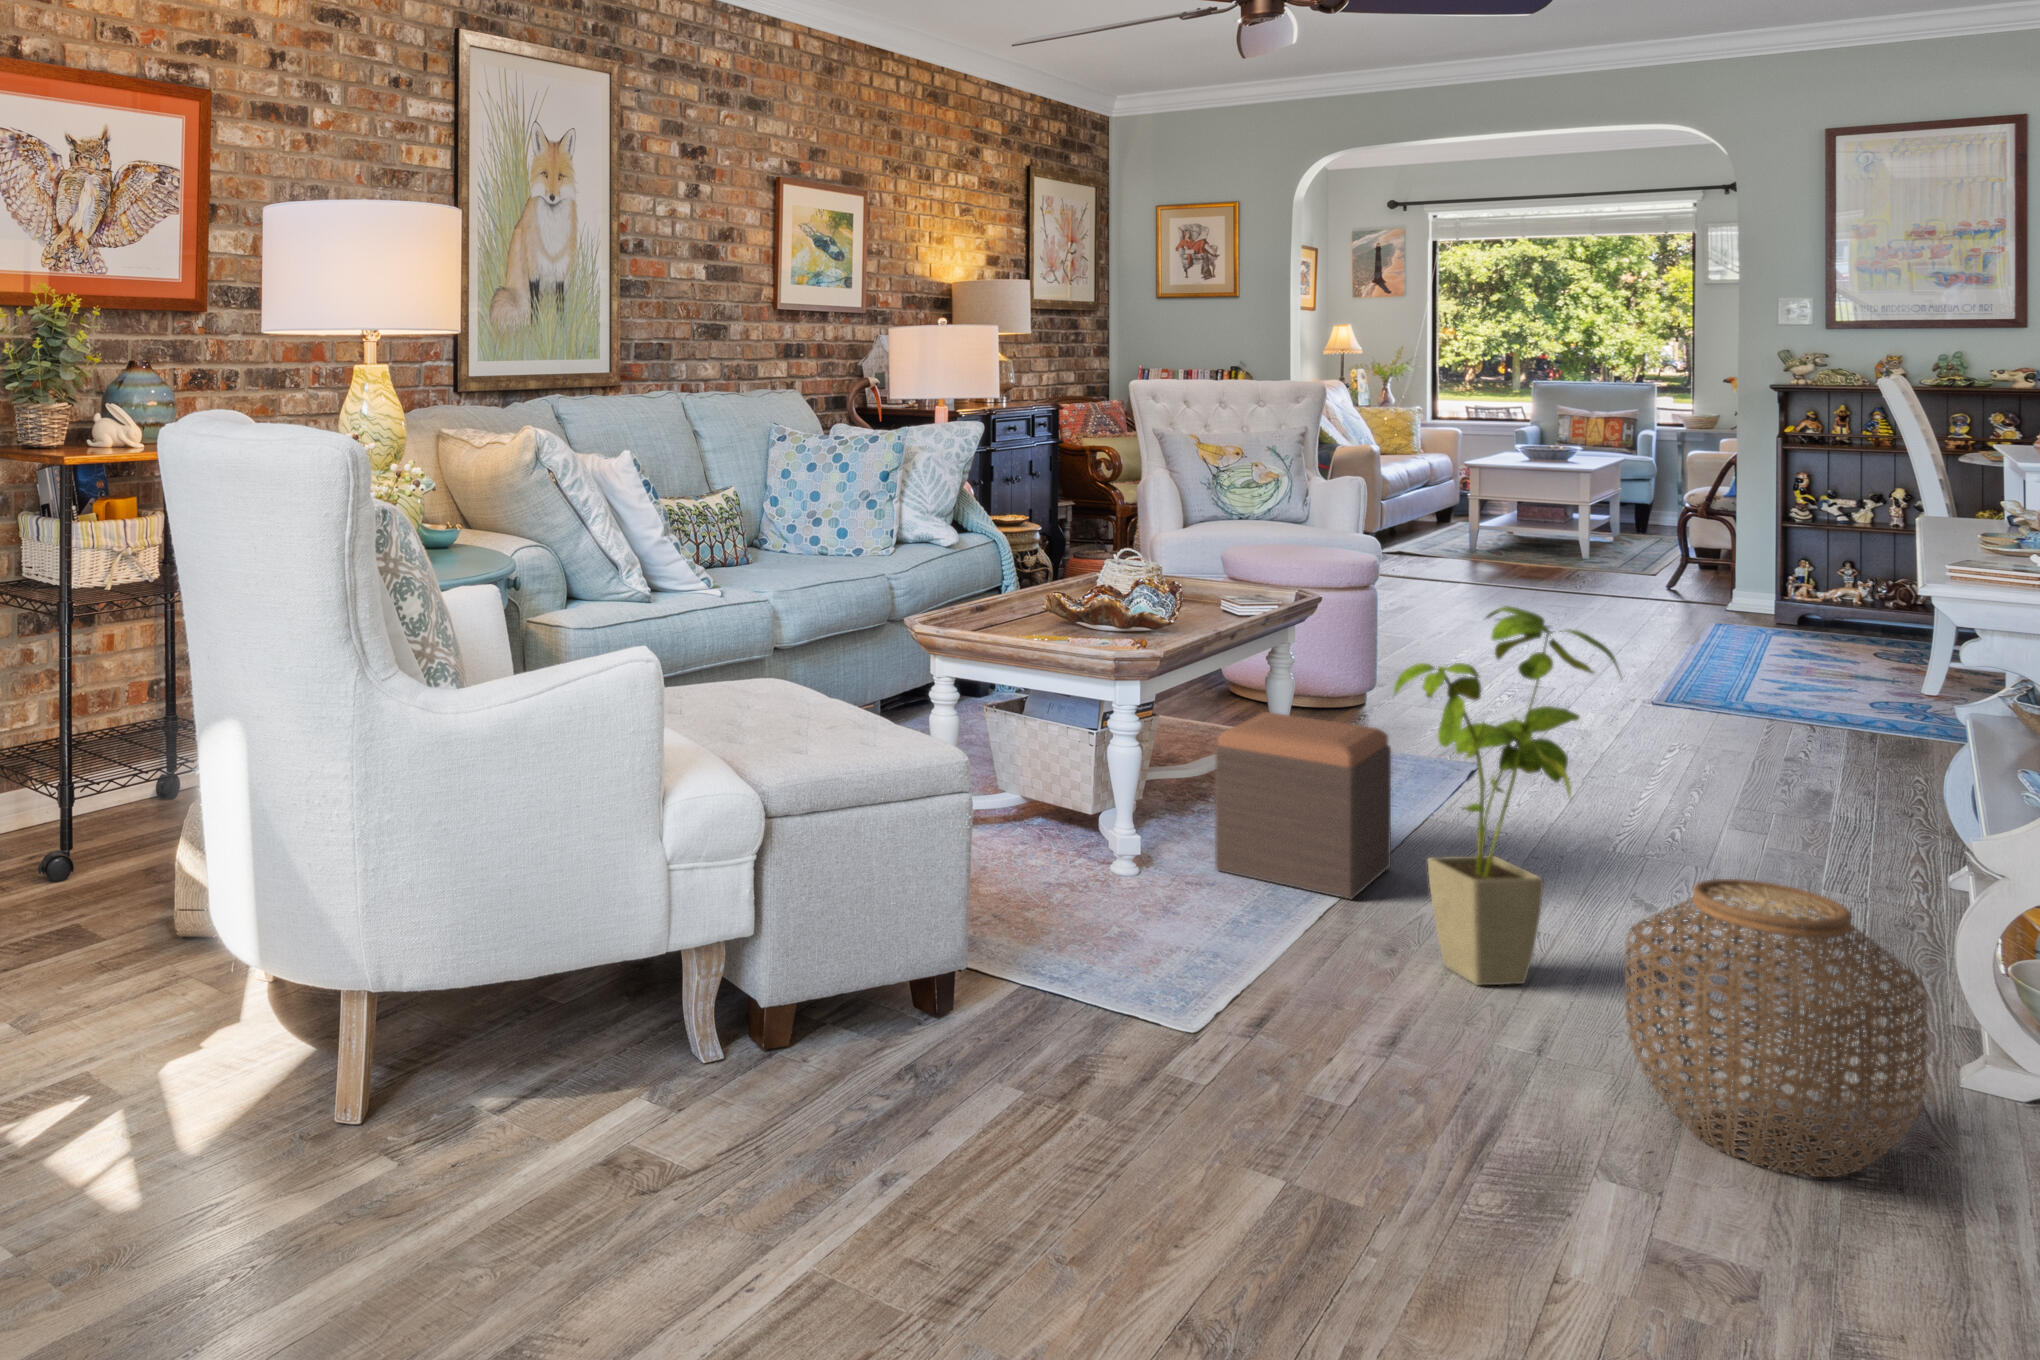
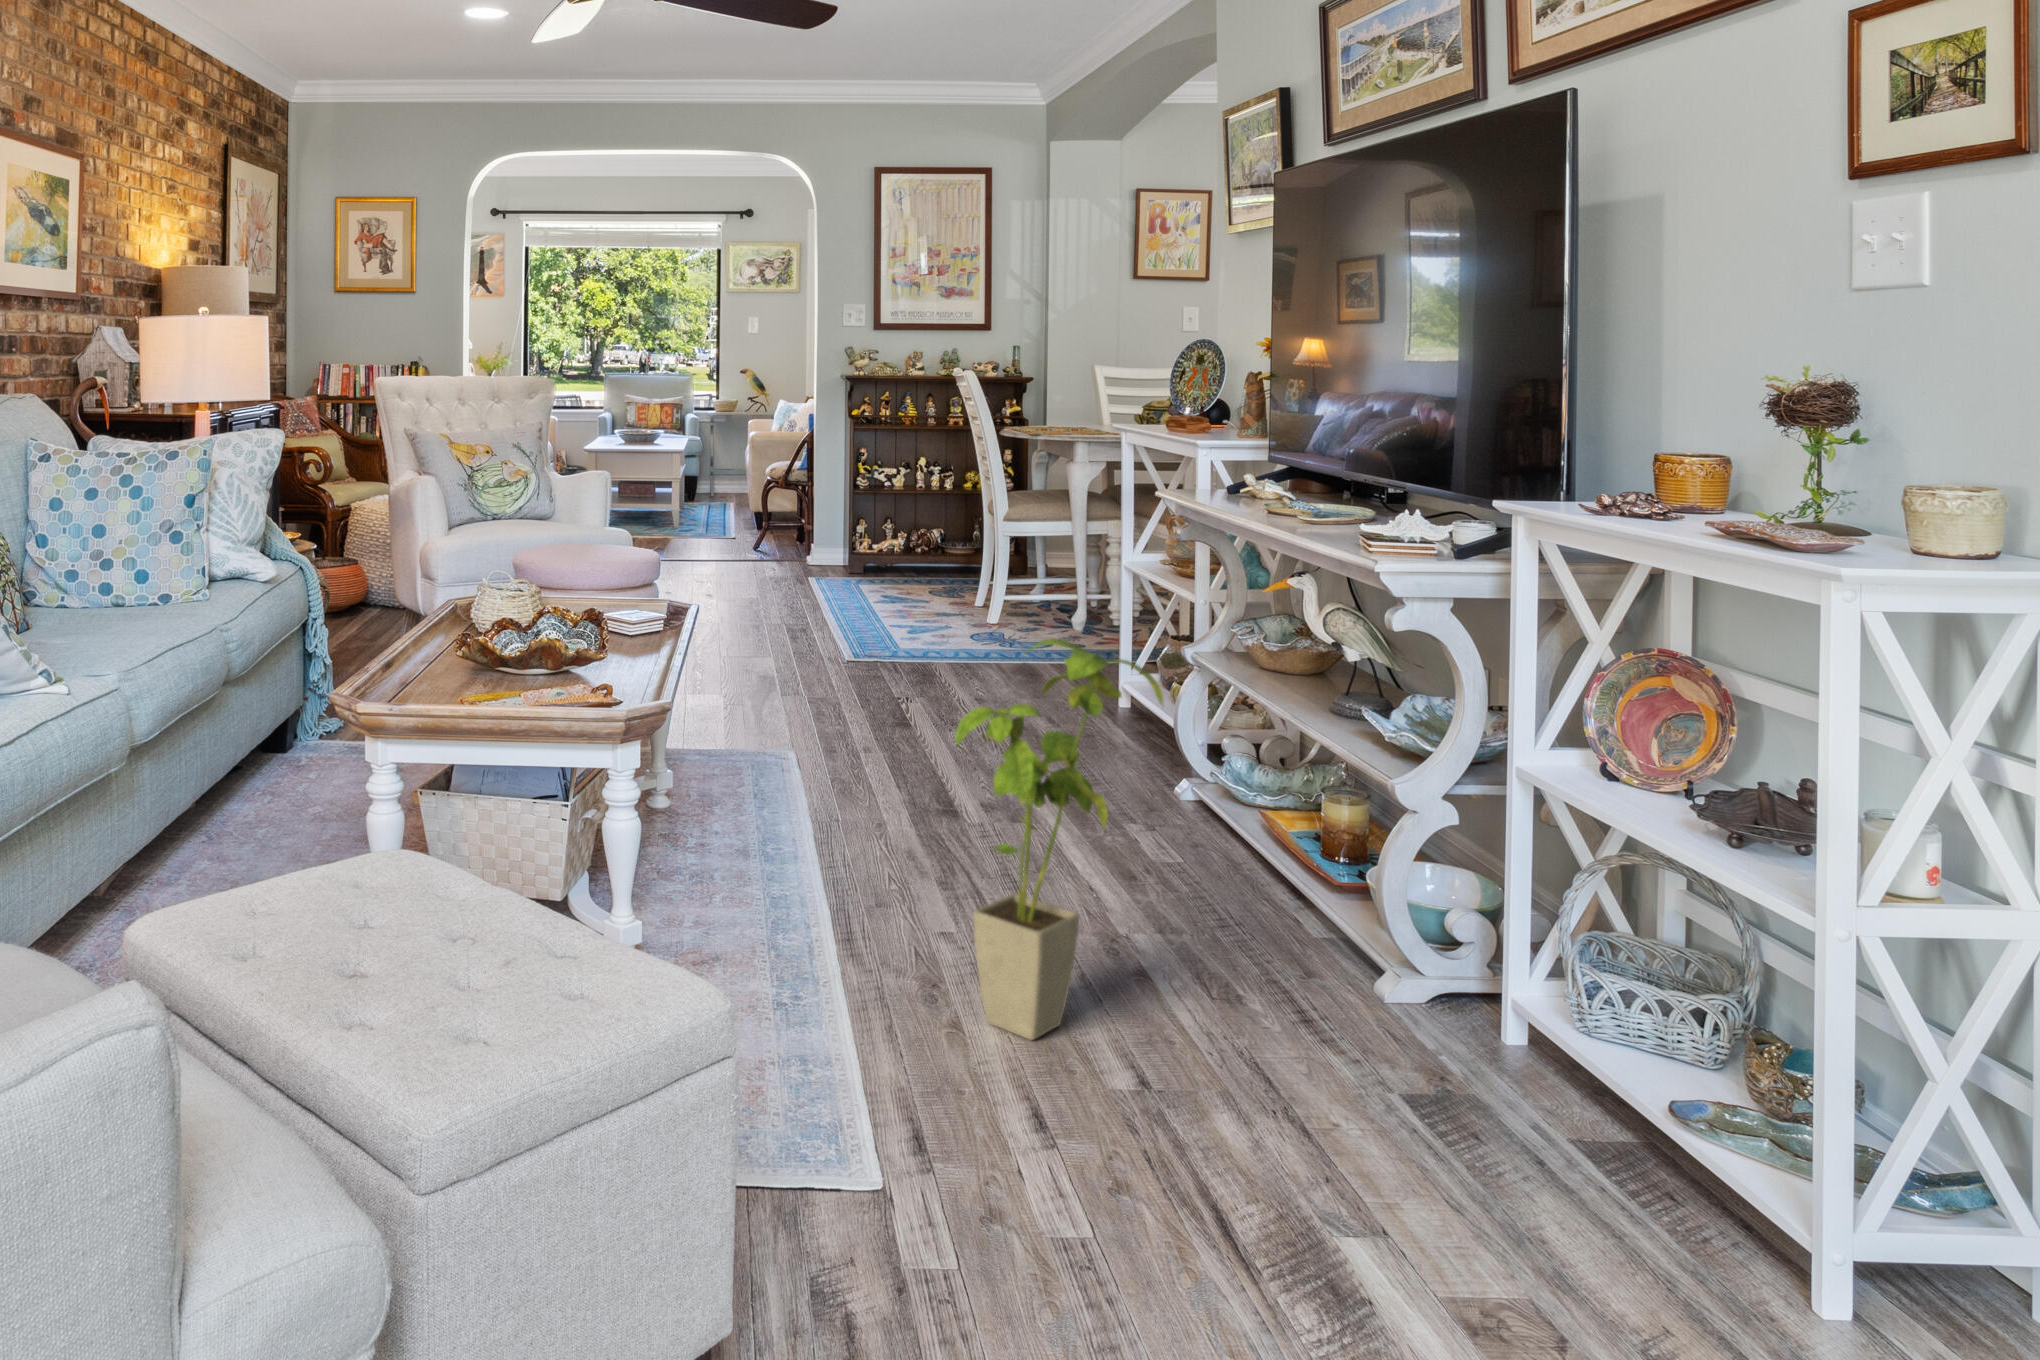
footstool: present [1215,712,1391,899] -> none [702,756,850,955]
woven basket: present [1625,879,1928,1177] -> none [1267,906,1530,1205]

